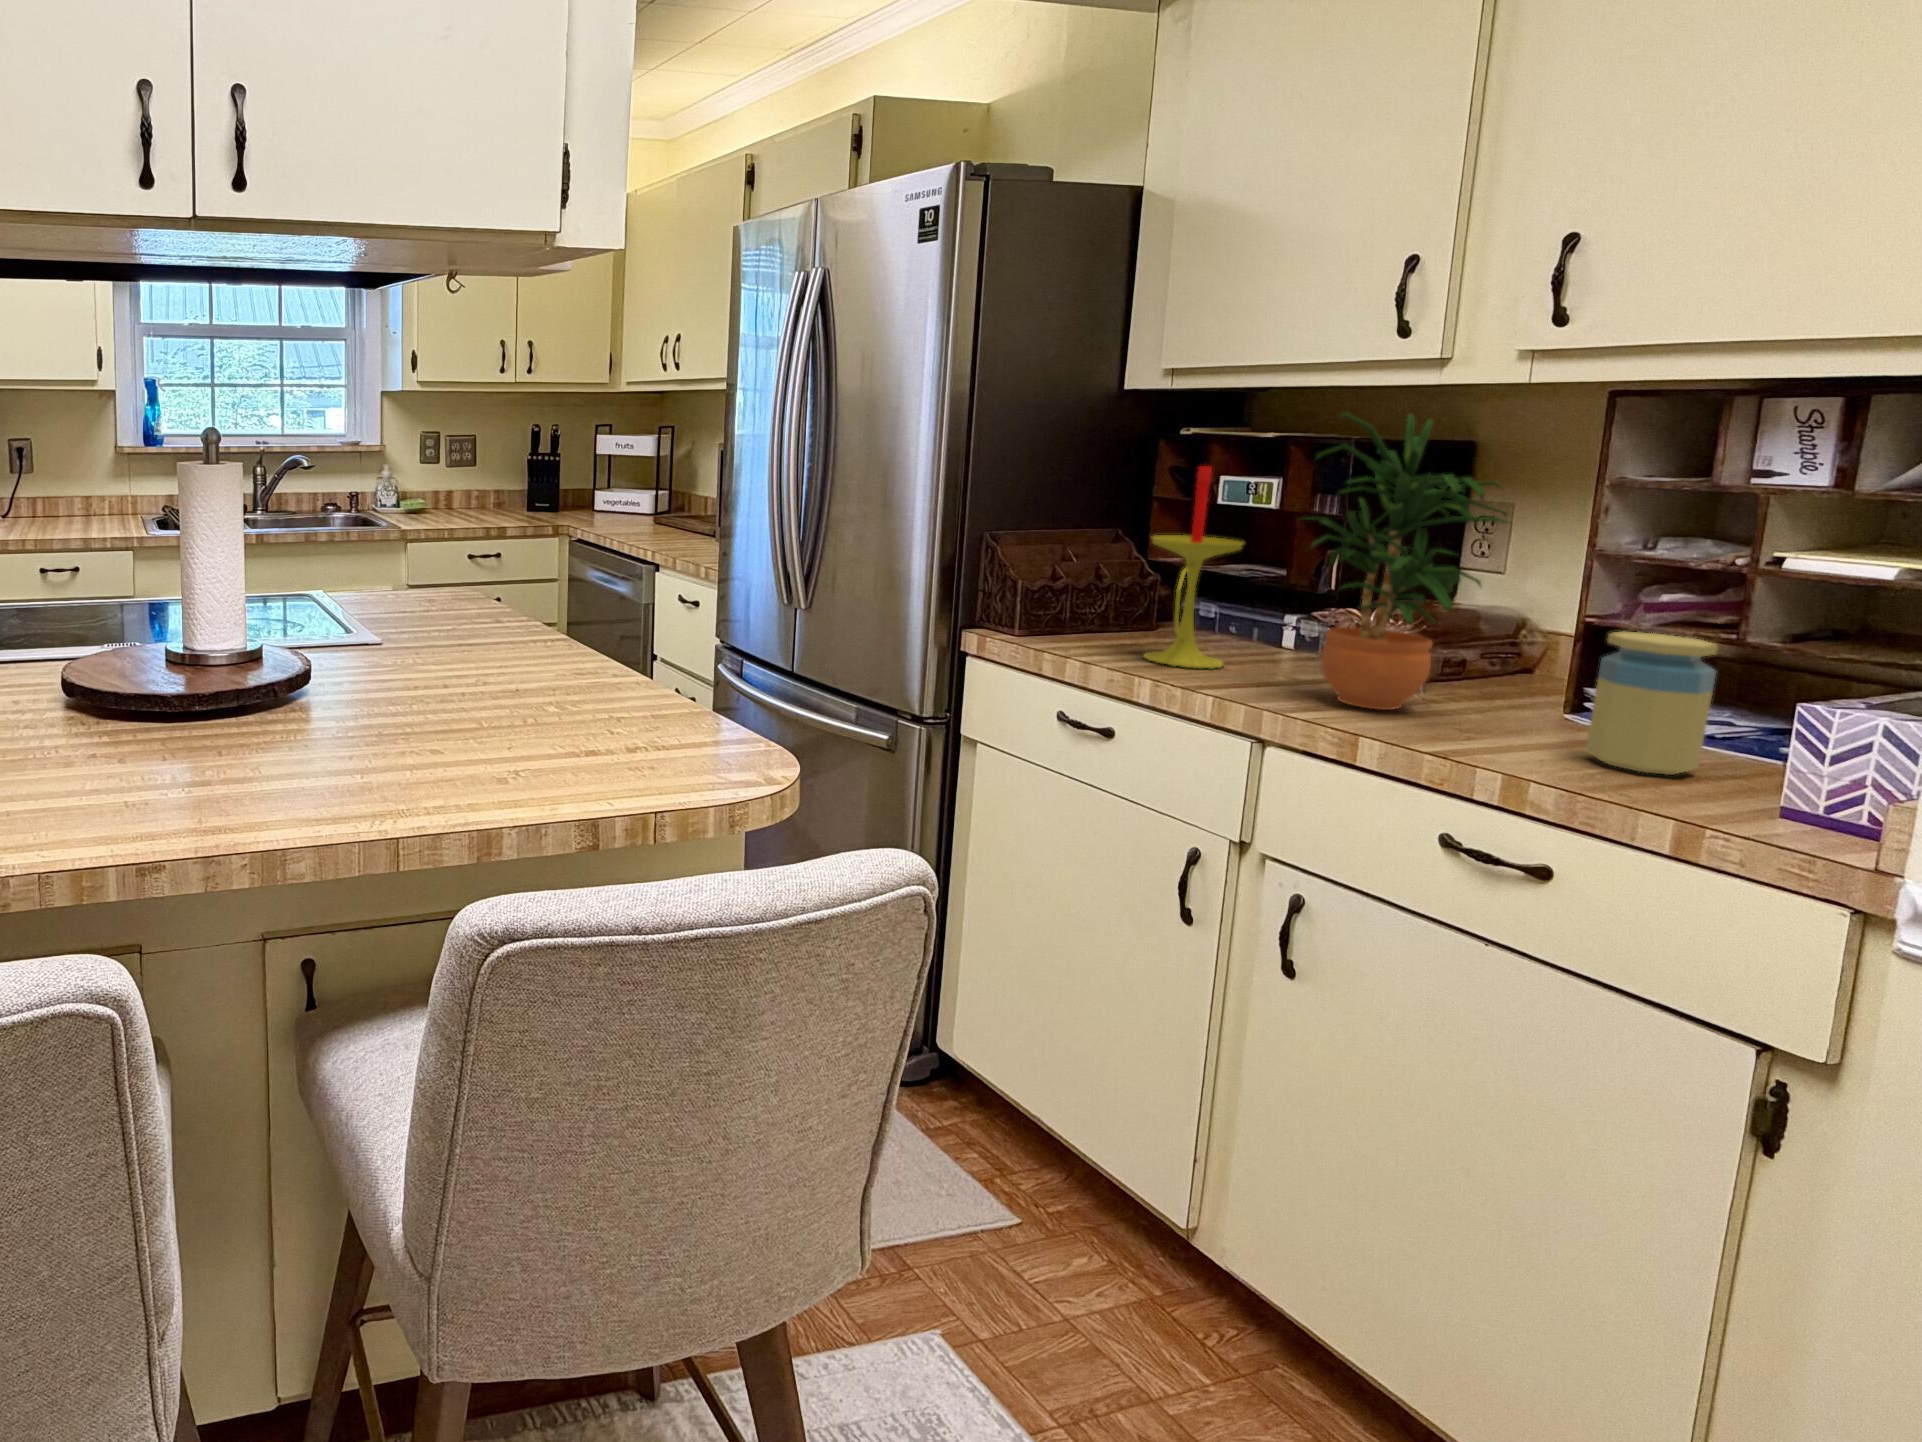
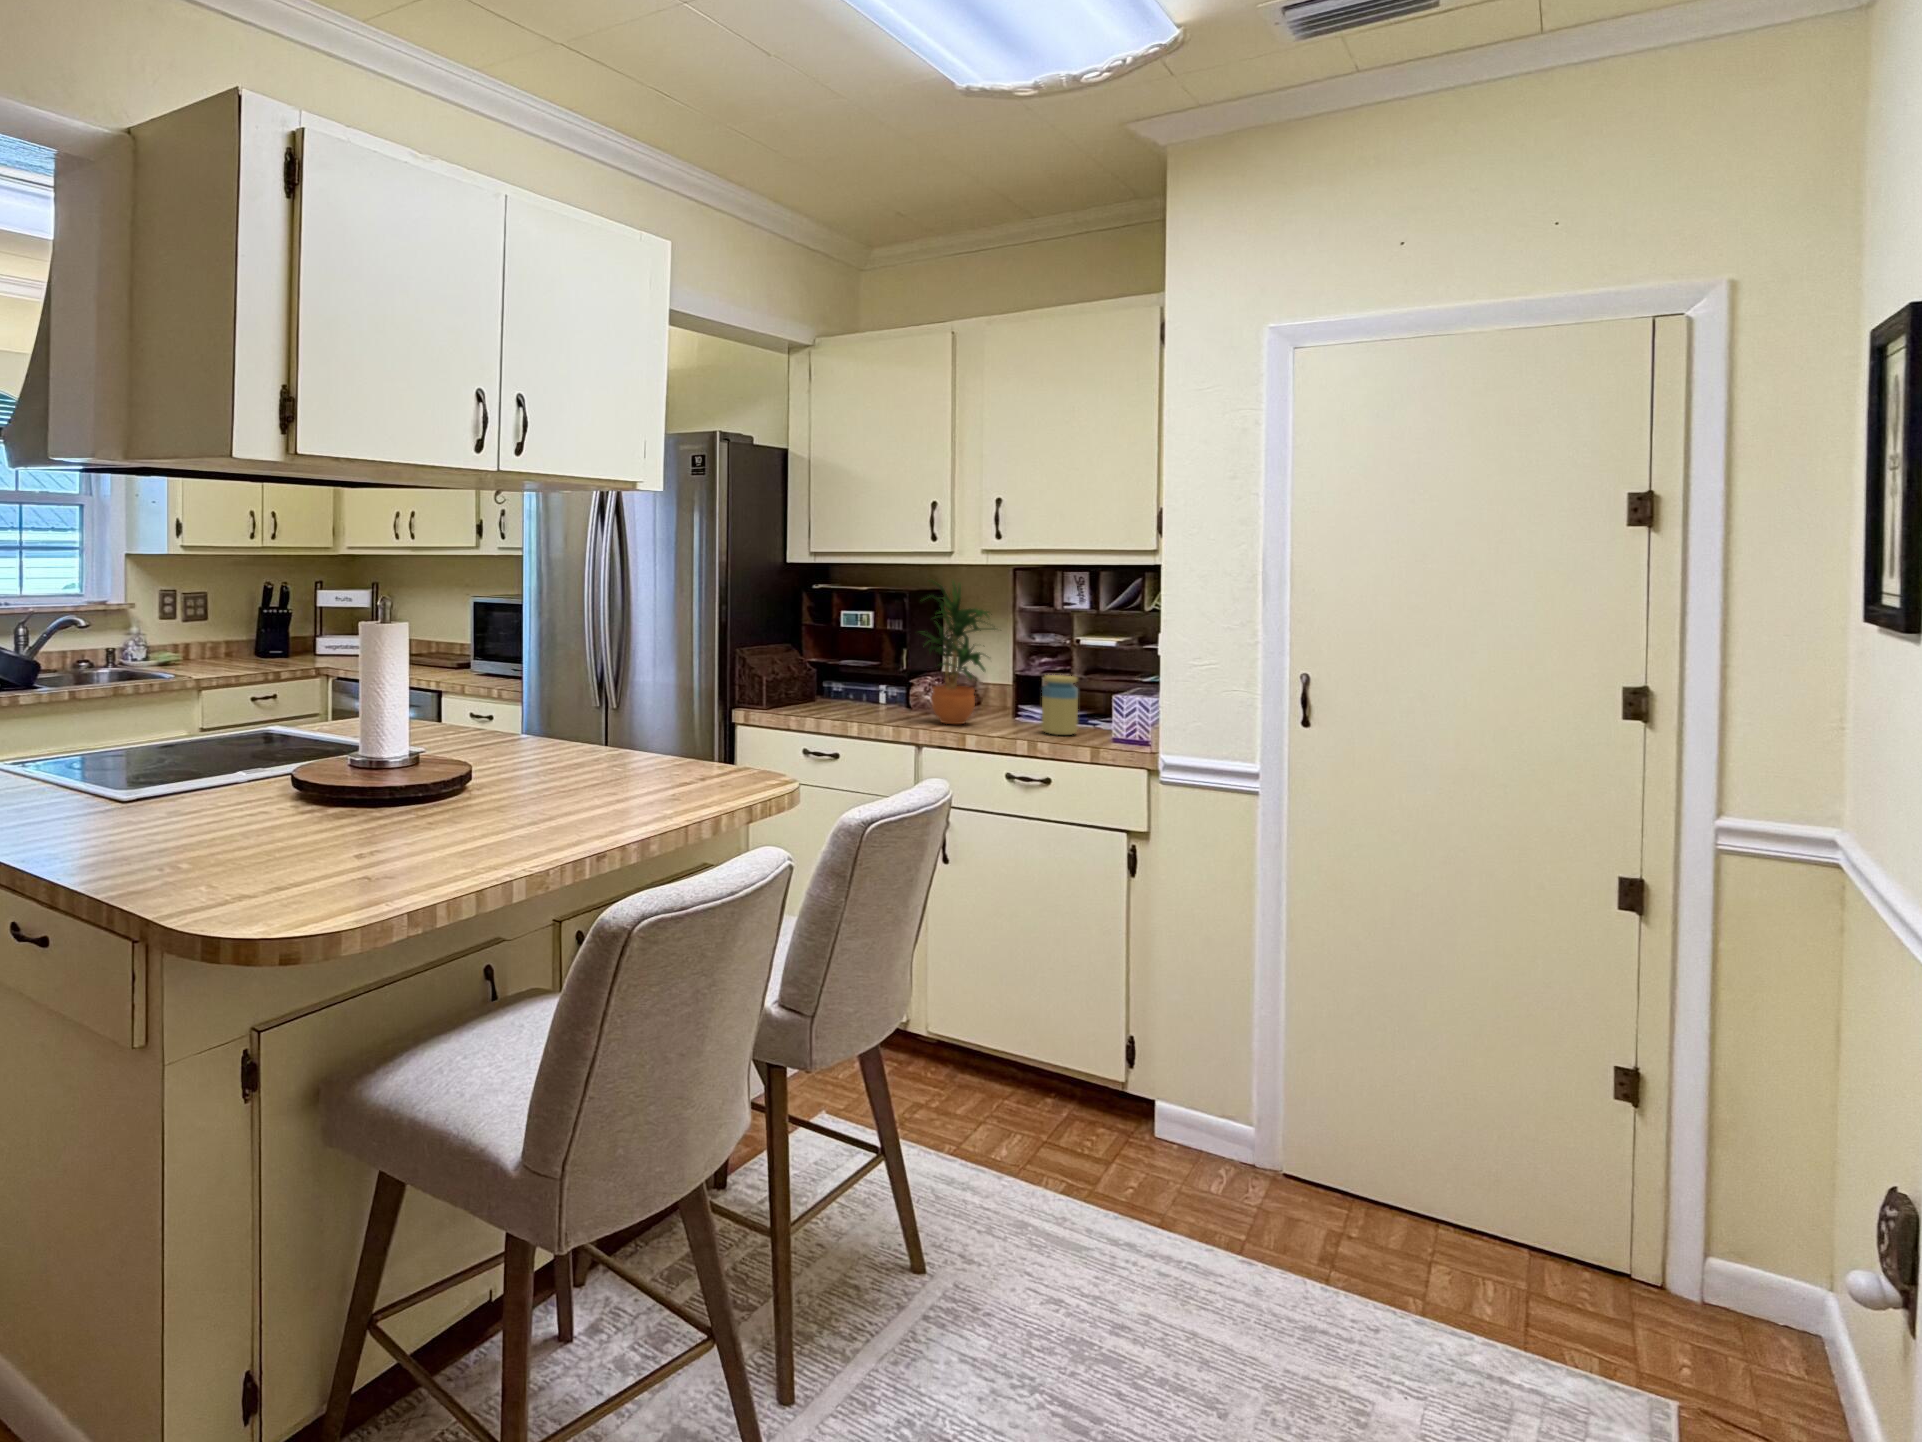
candle: present [1144,466,1243,668] -> none [839,604,883,716]

